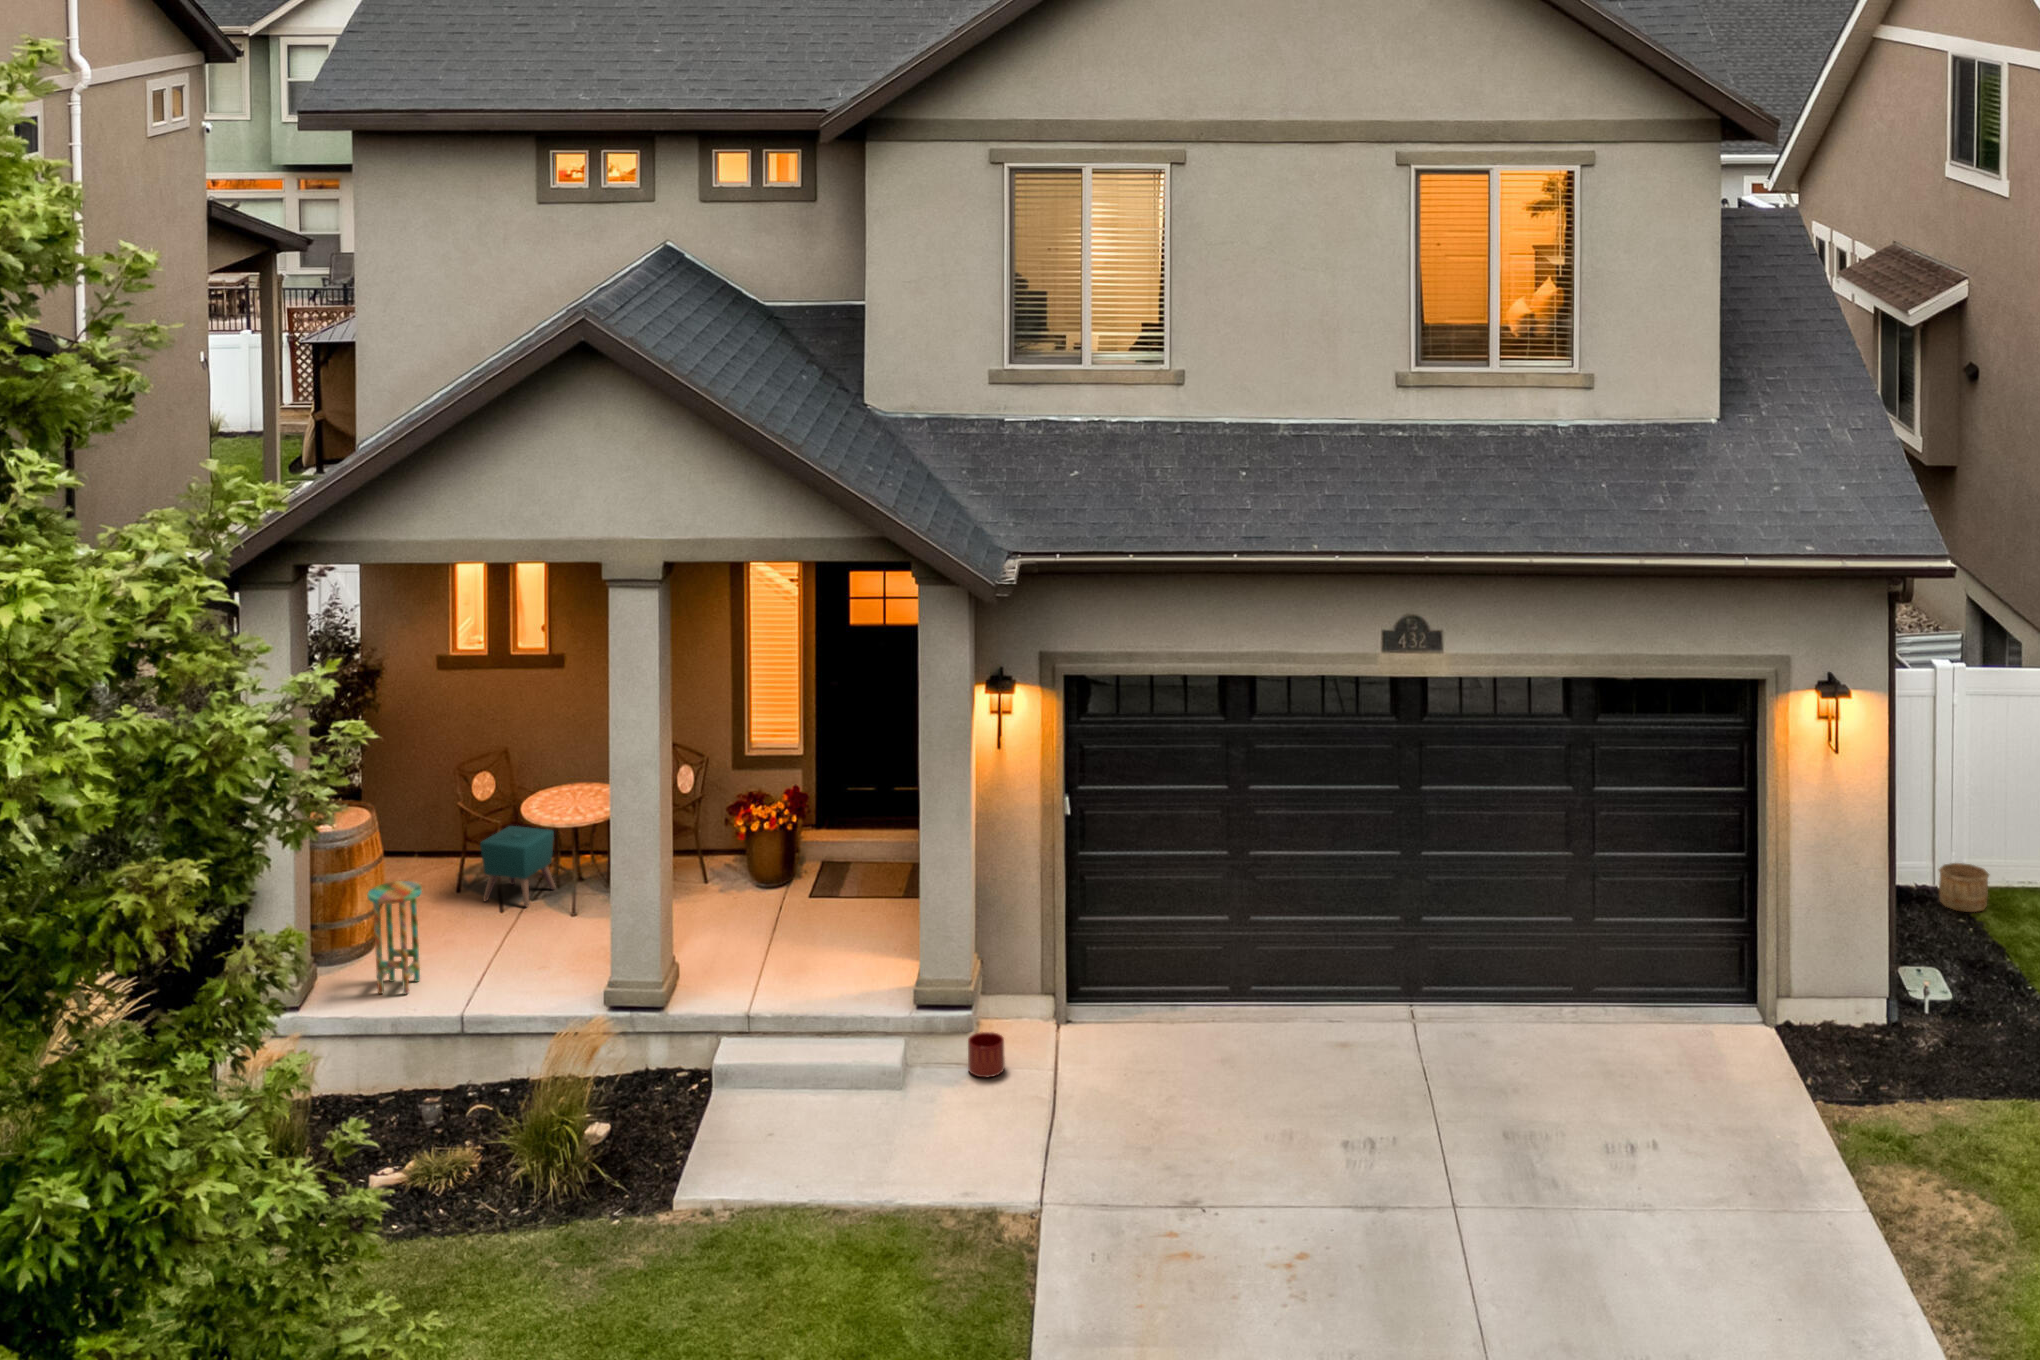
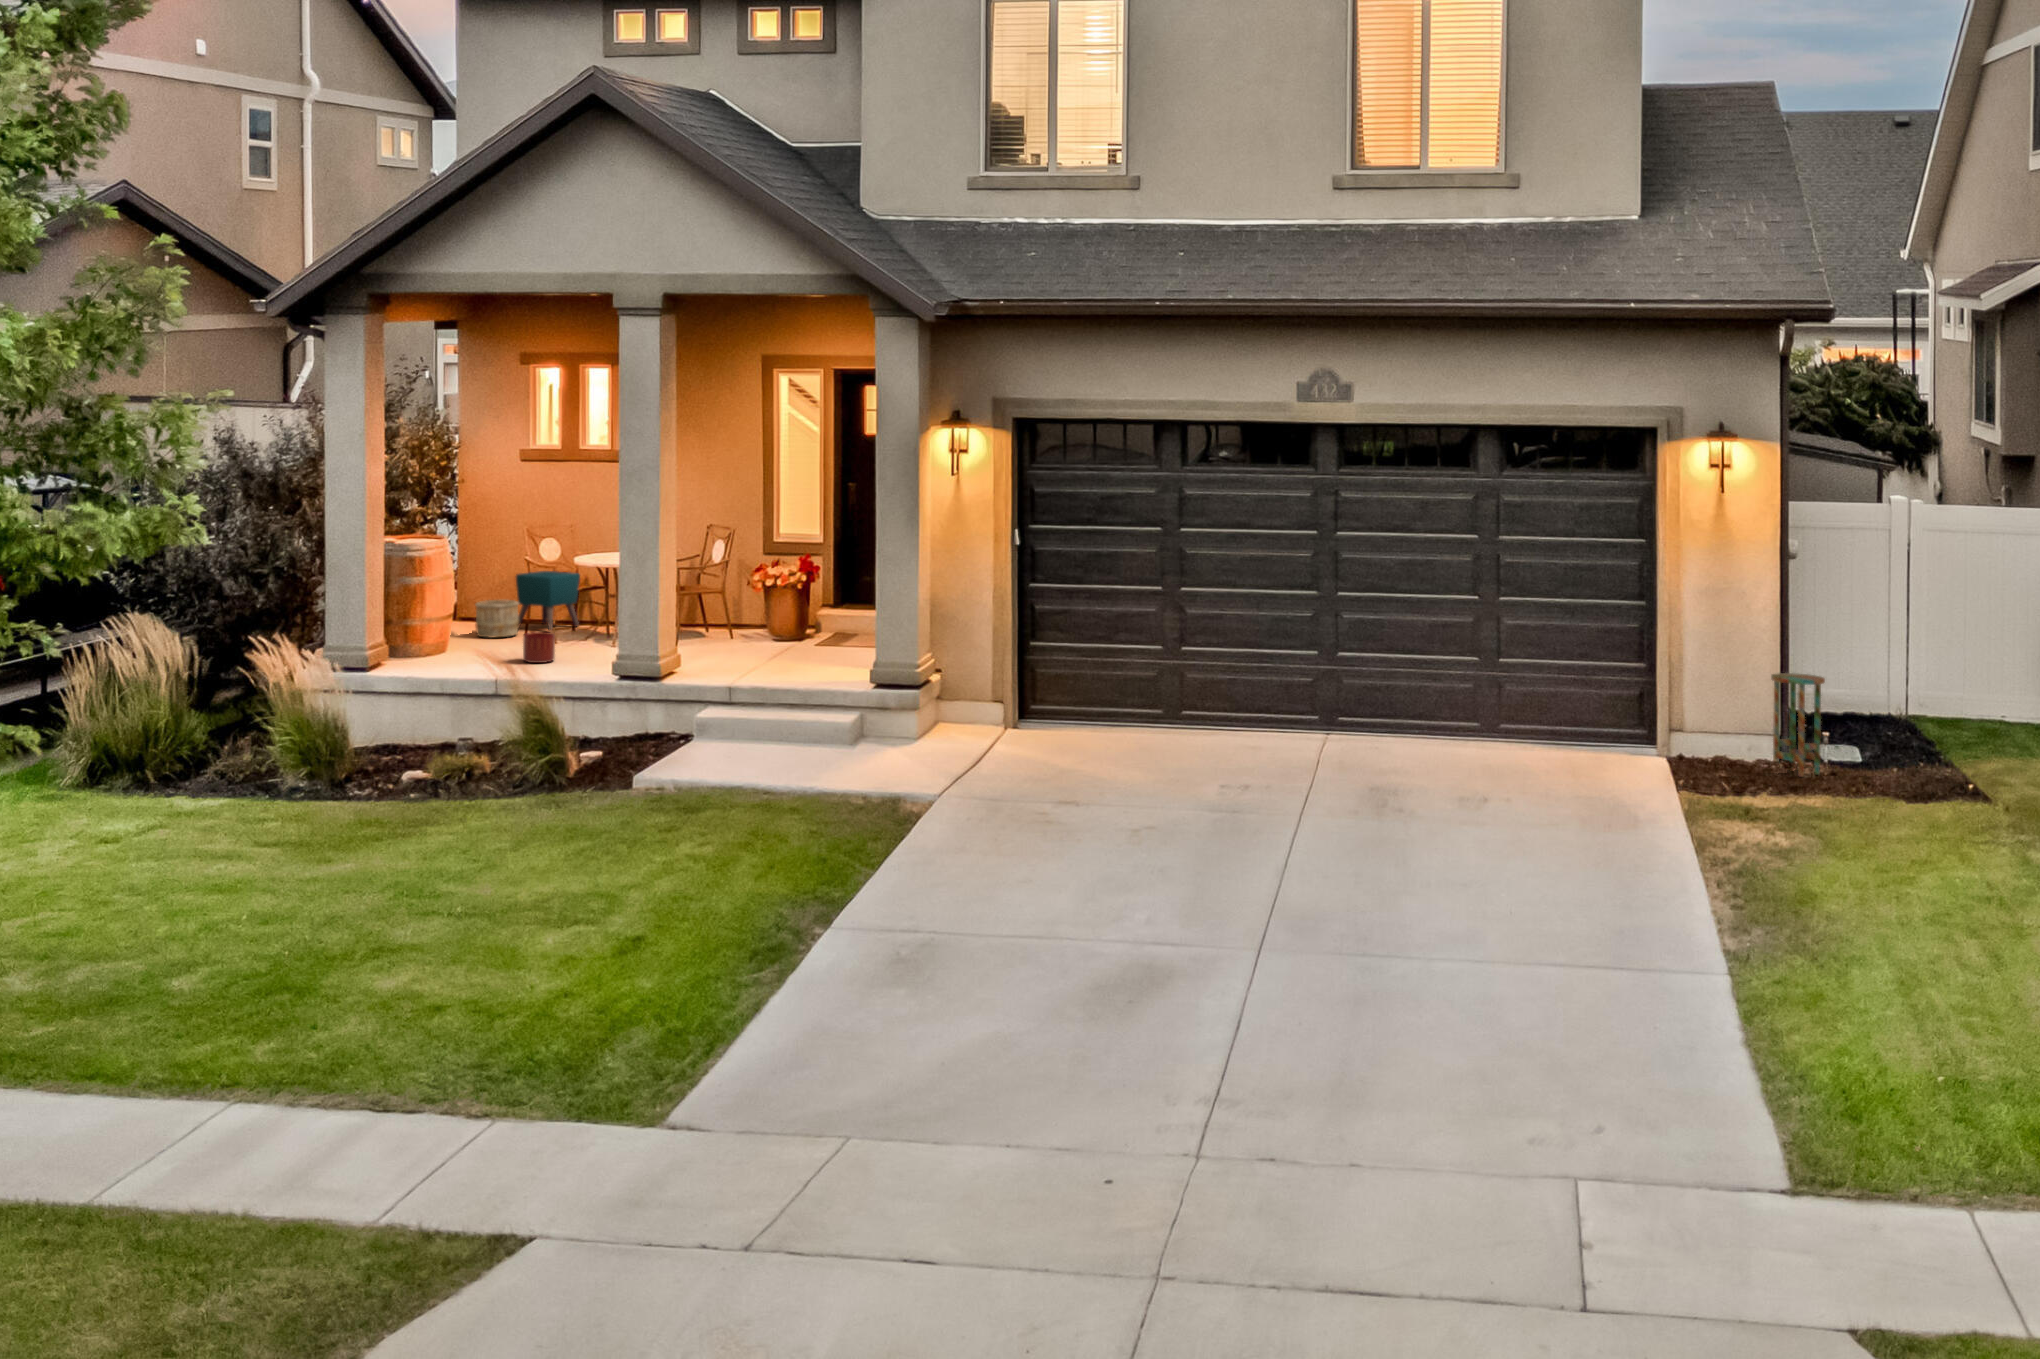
wooden bucket: present [1939,863,1989,912] -> present [475,600,519,638]
side table: present [367,881,422,994] -> present [1771,673,1825,777]
planter: present [968,1032,1005,1077] -> present [523,632,555,663]

